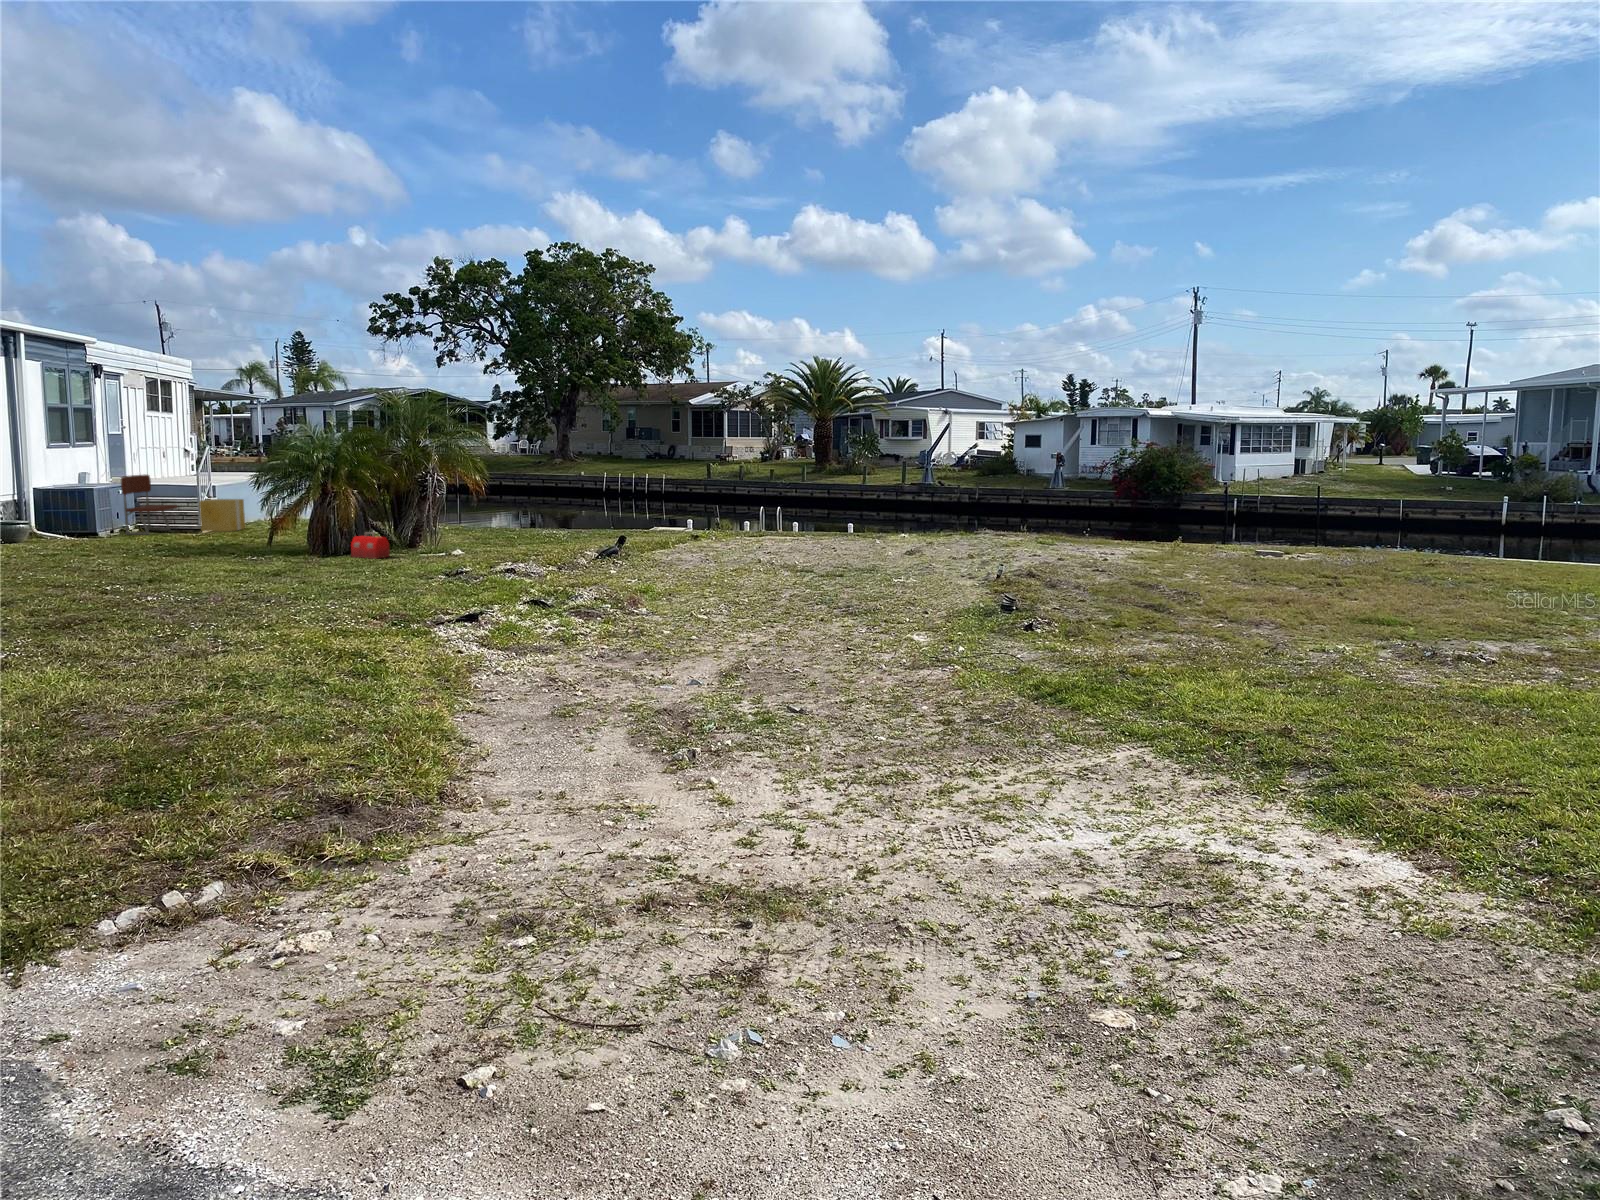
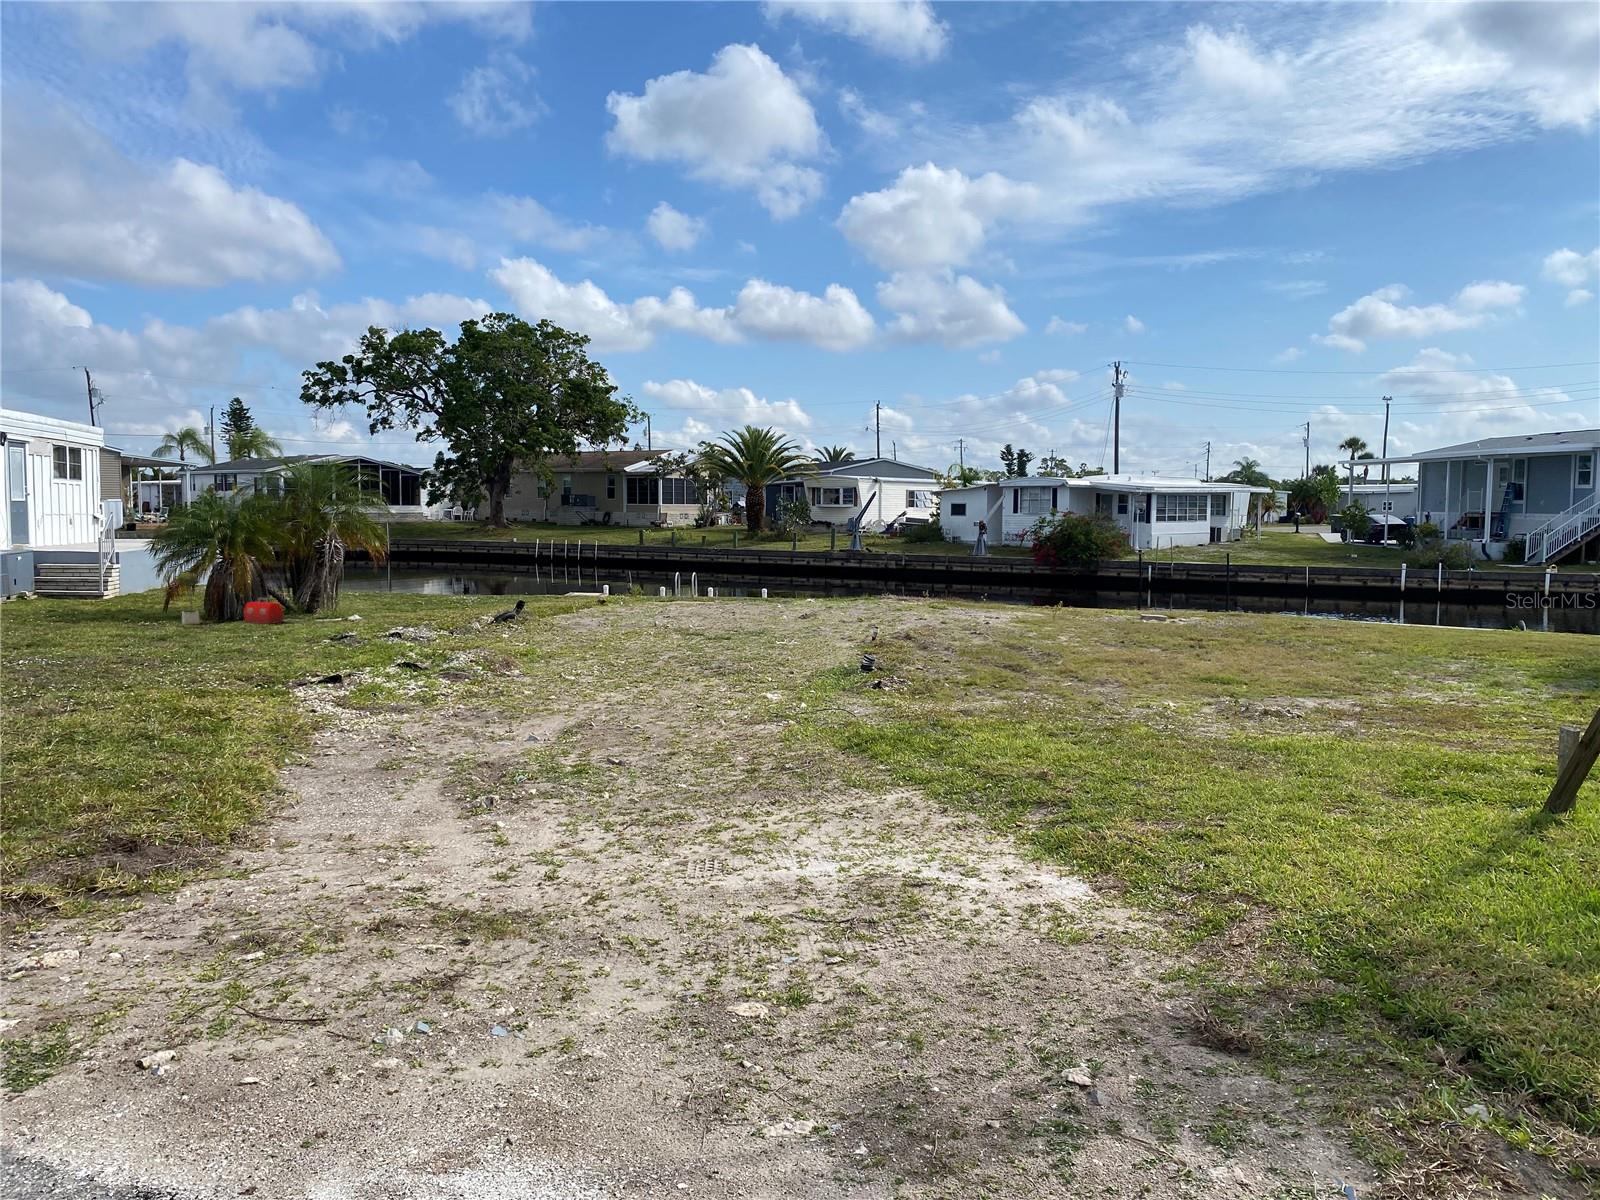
bench: present [121,475,177,535] -> none [21,542,80,602]
cardboard box: present [199,499,245,531] -> none [101,566,149,598]
potted tree: none [283,505,308,559] -> present [176,573,200,625]

